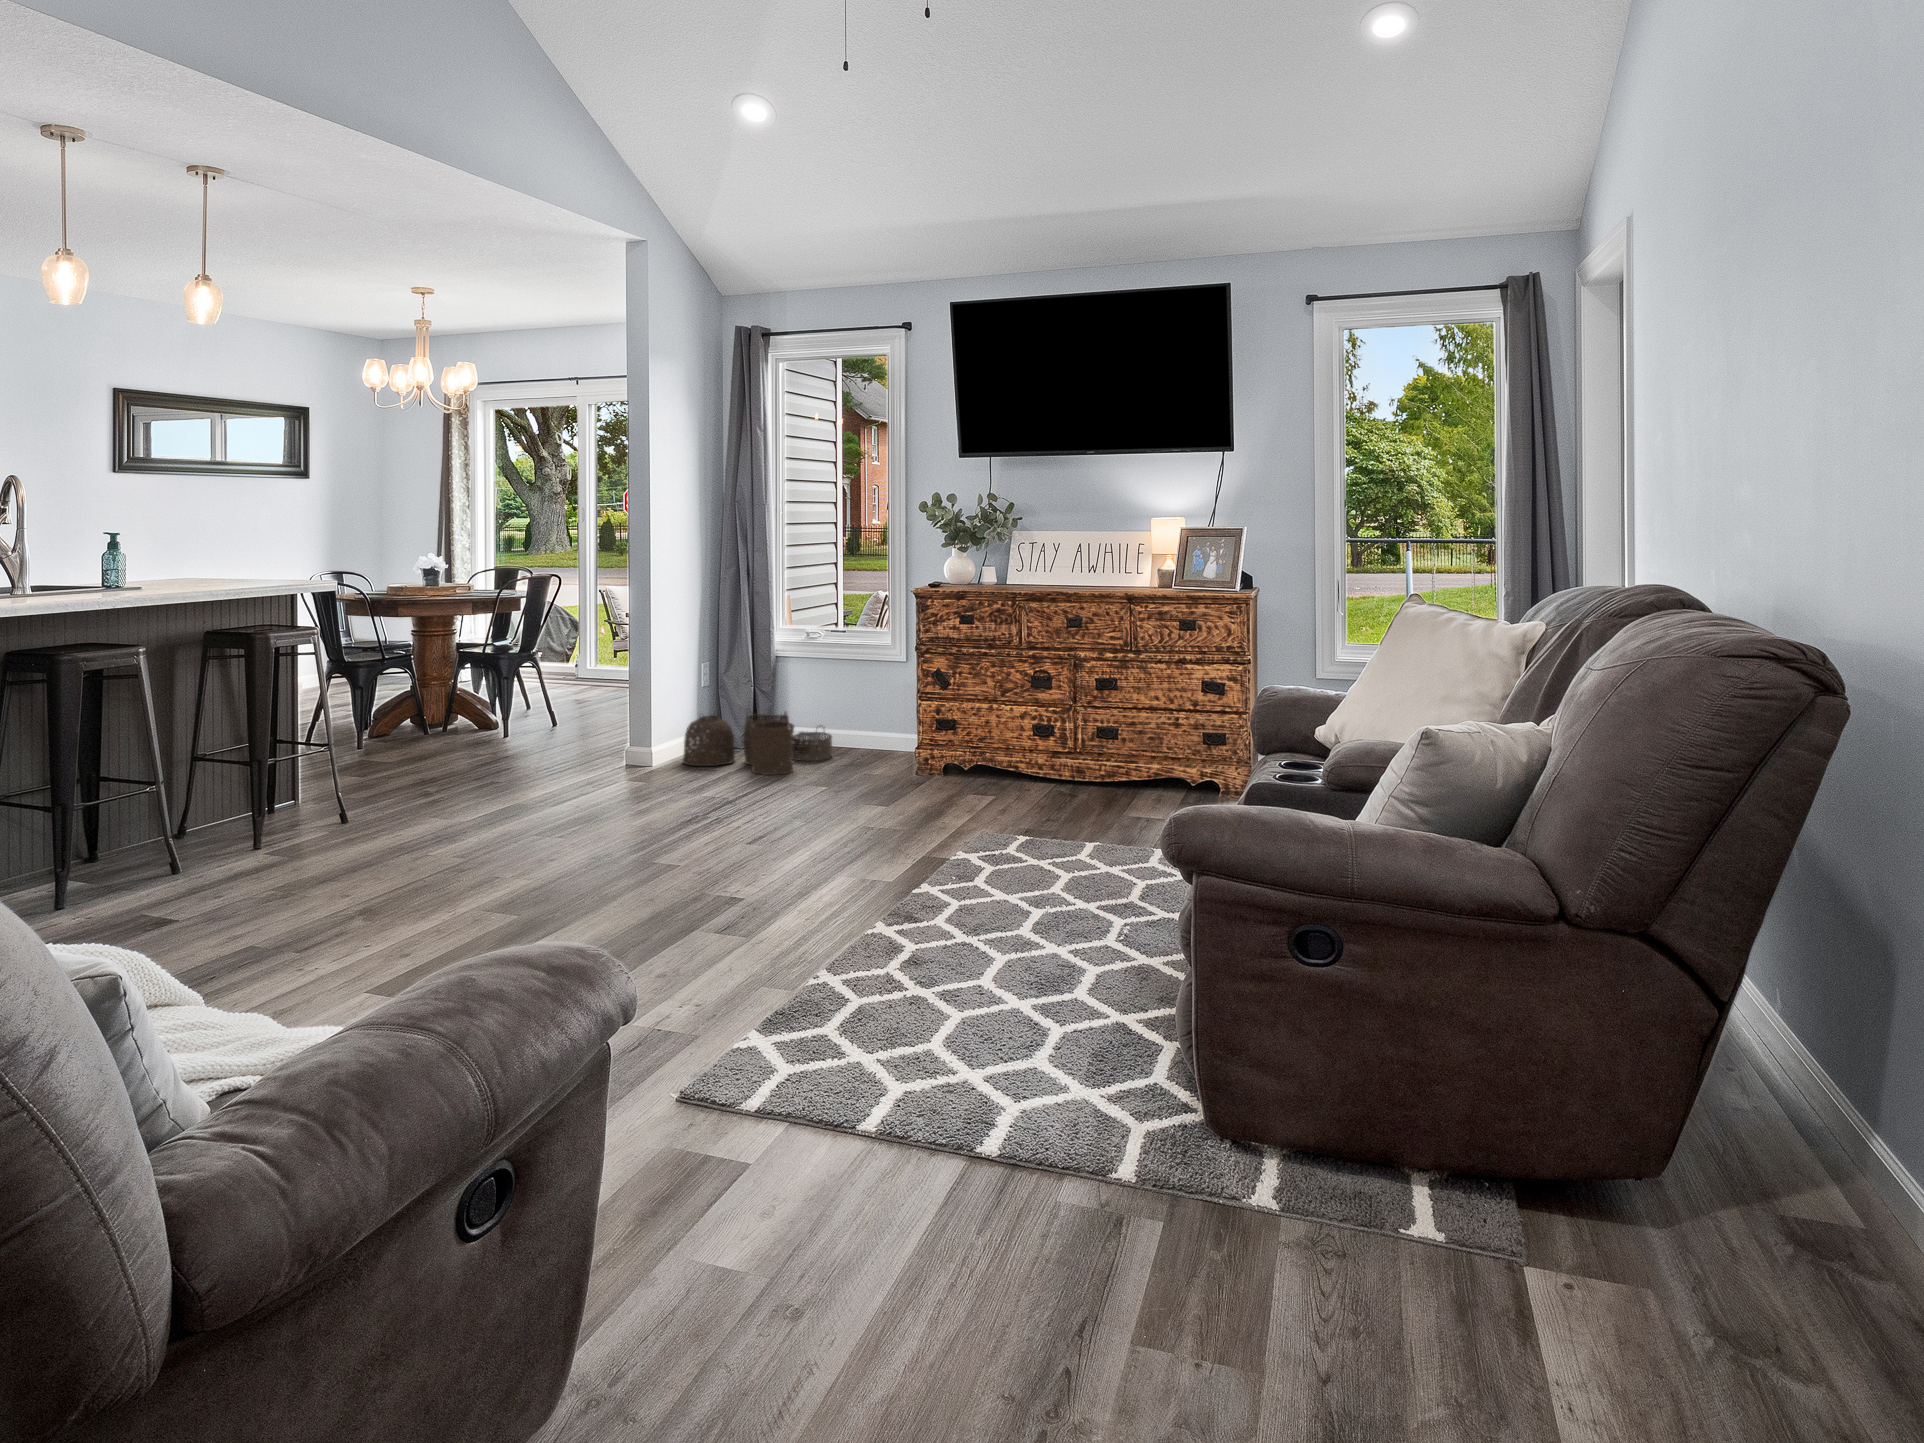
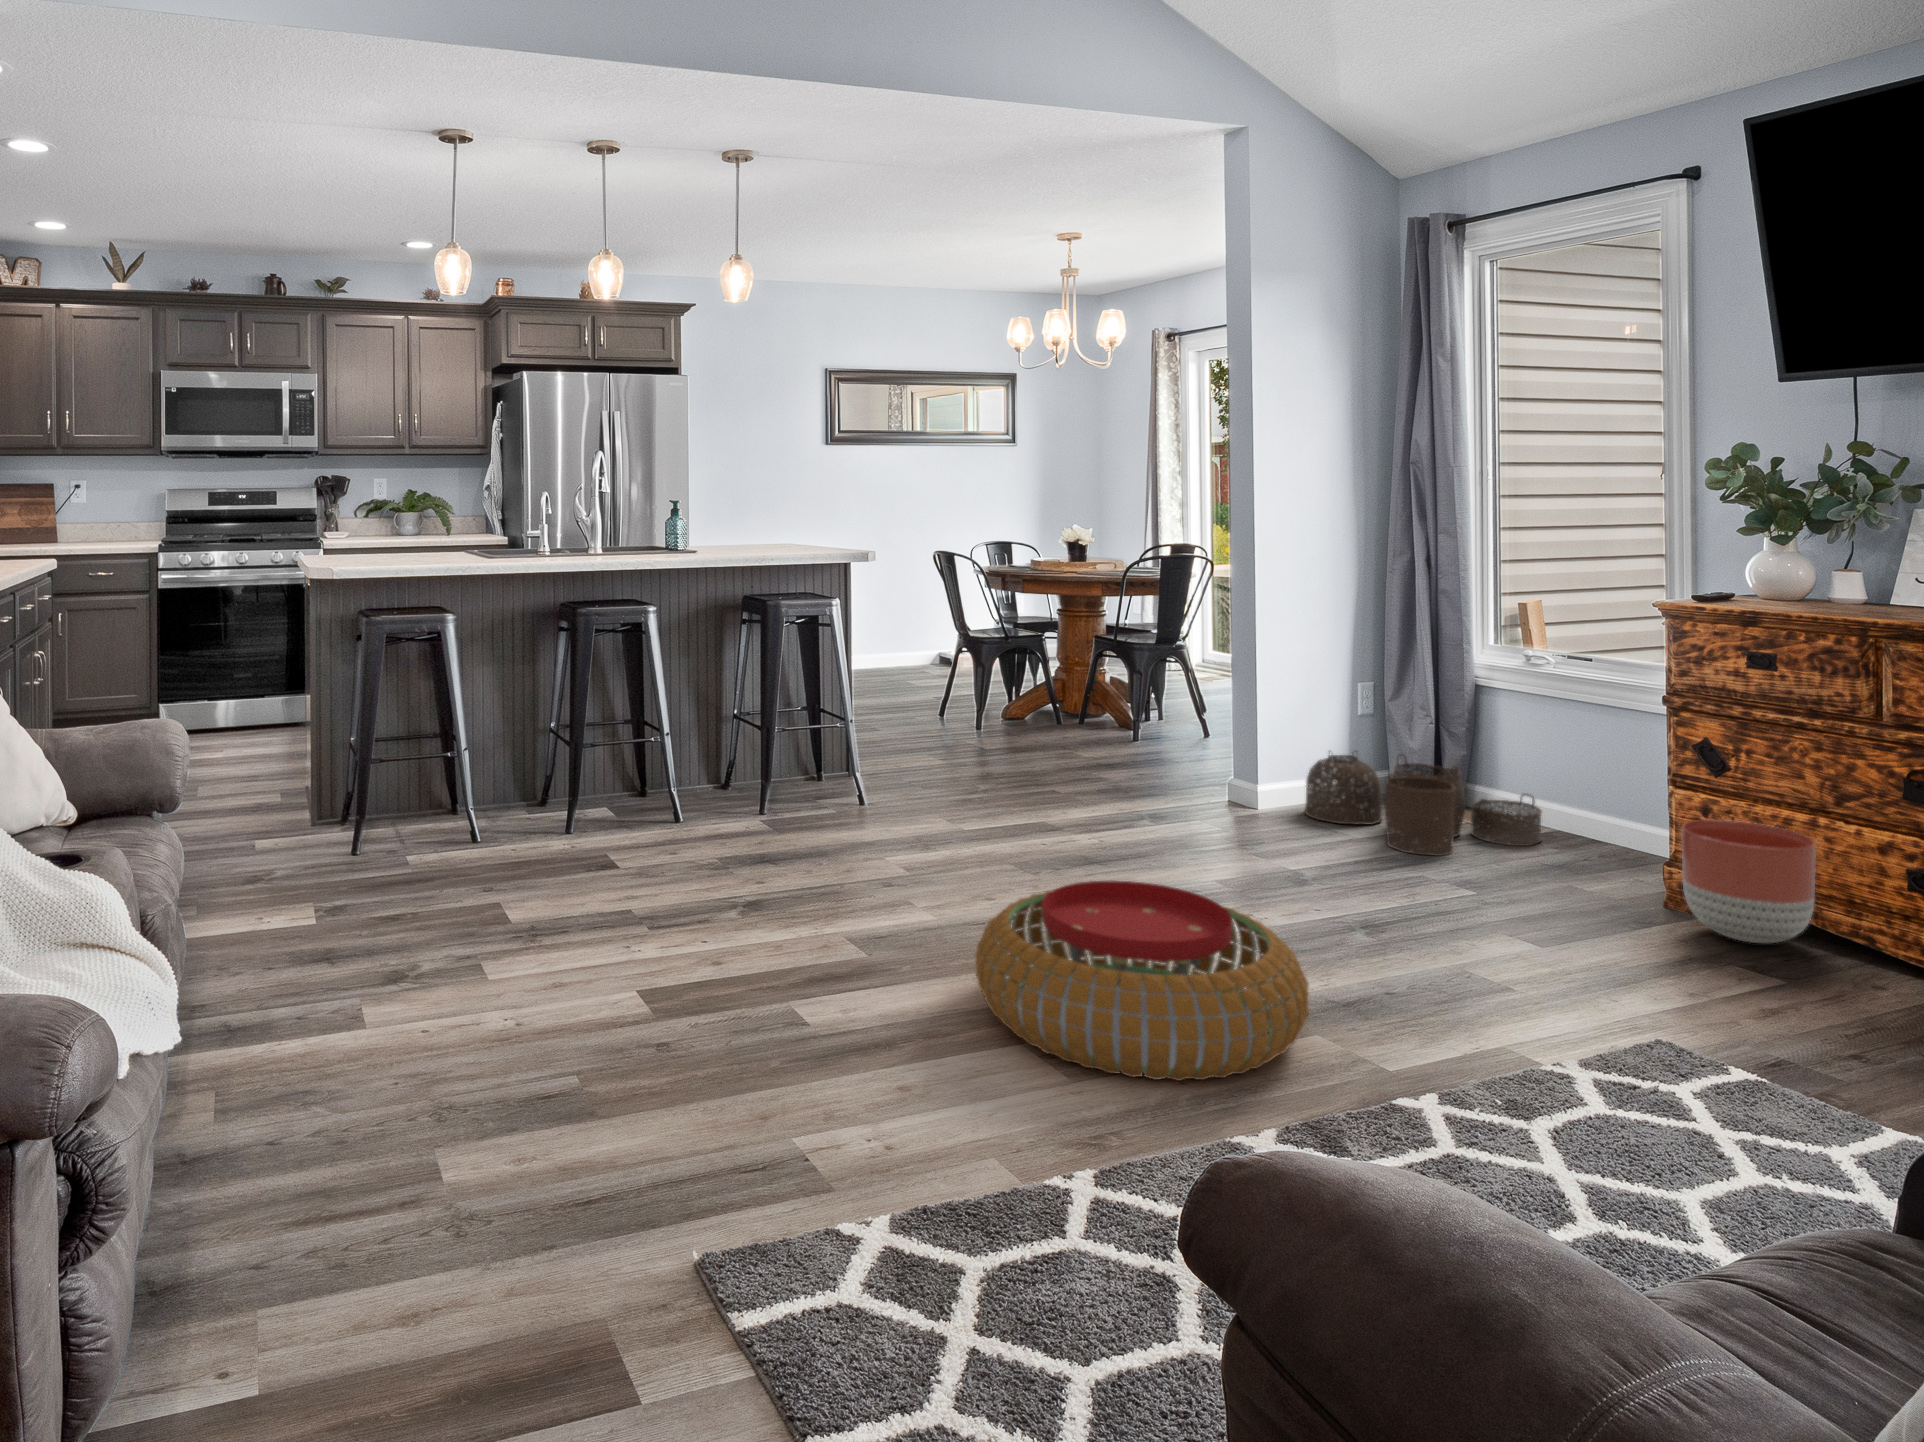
planter: none [938,715,999,784] -> present [1682,820,1816,944]
pouf: none [617,797,844,923] -> present [975,881,1309,1081]

